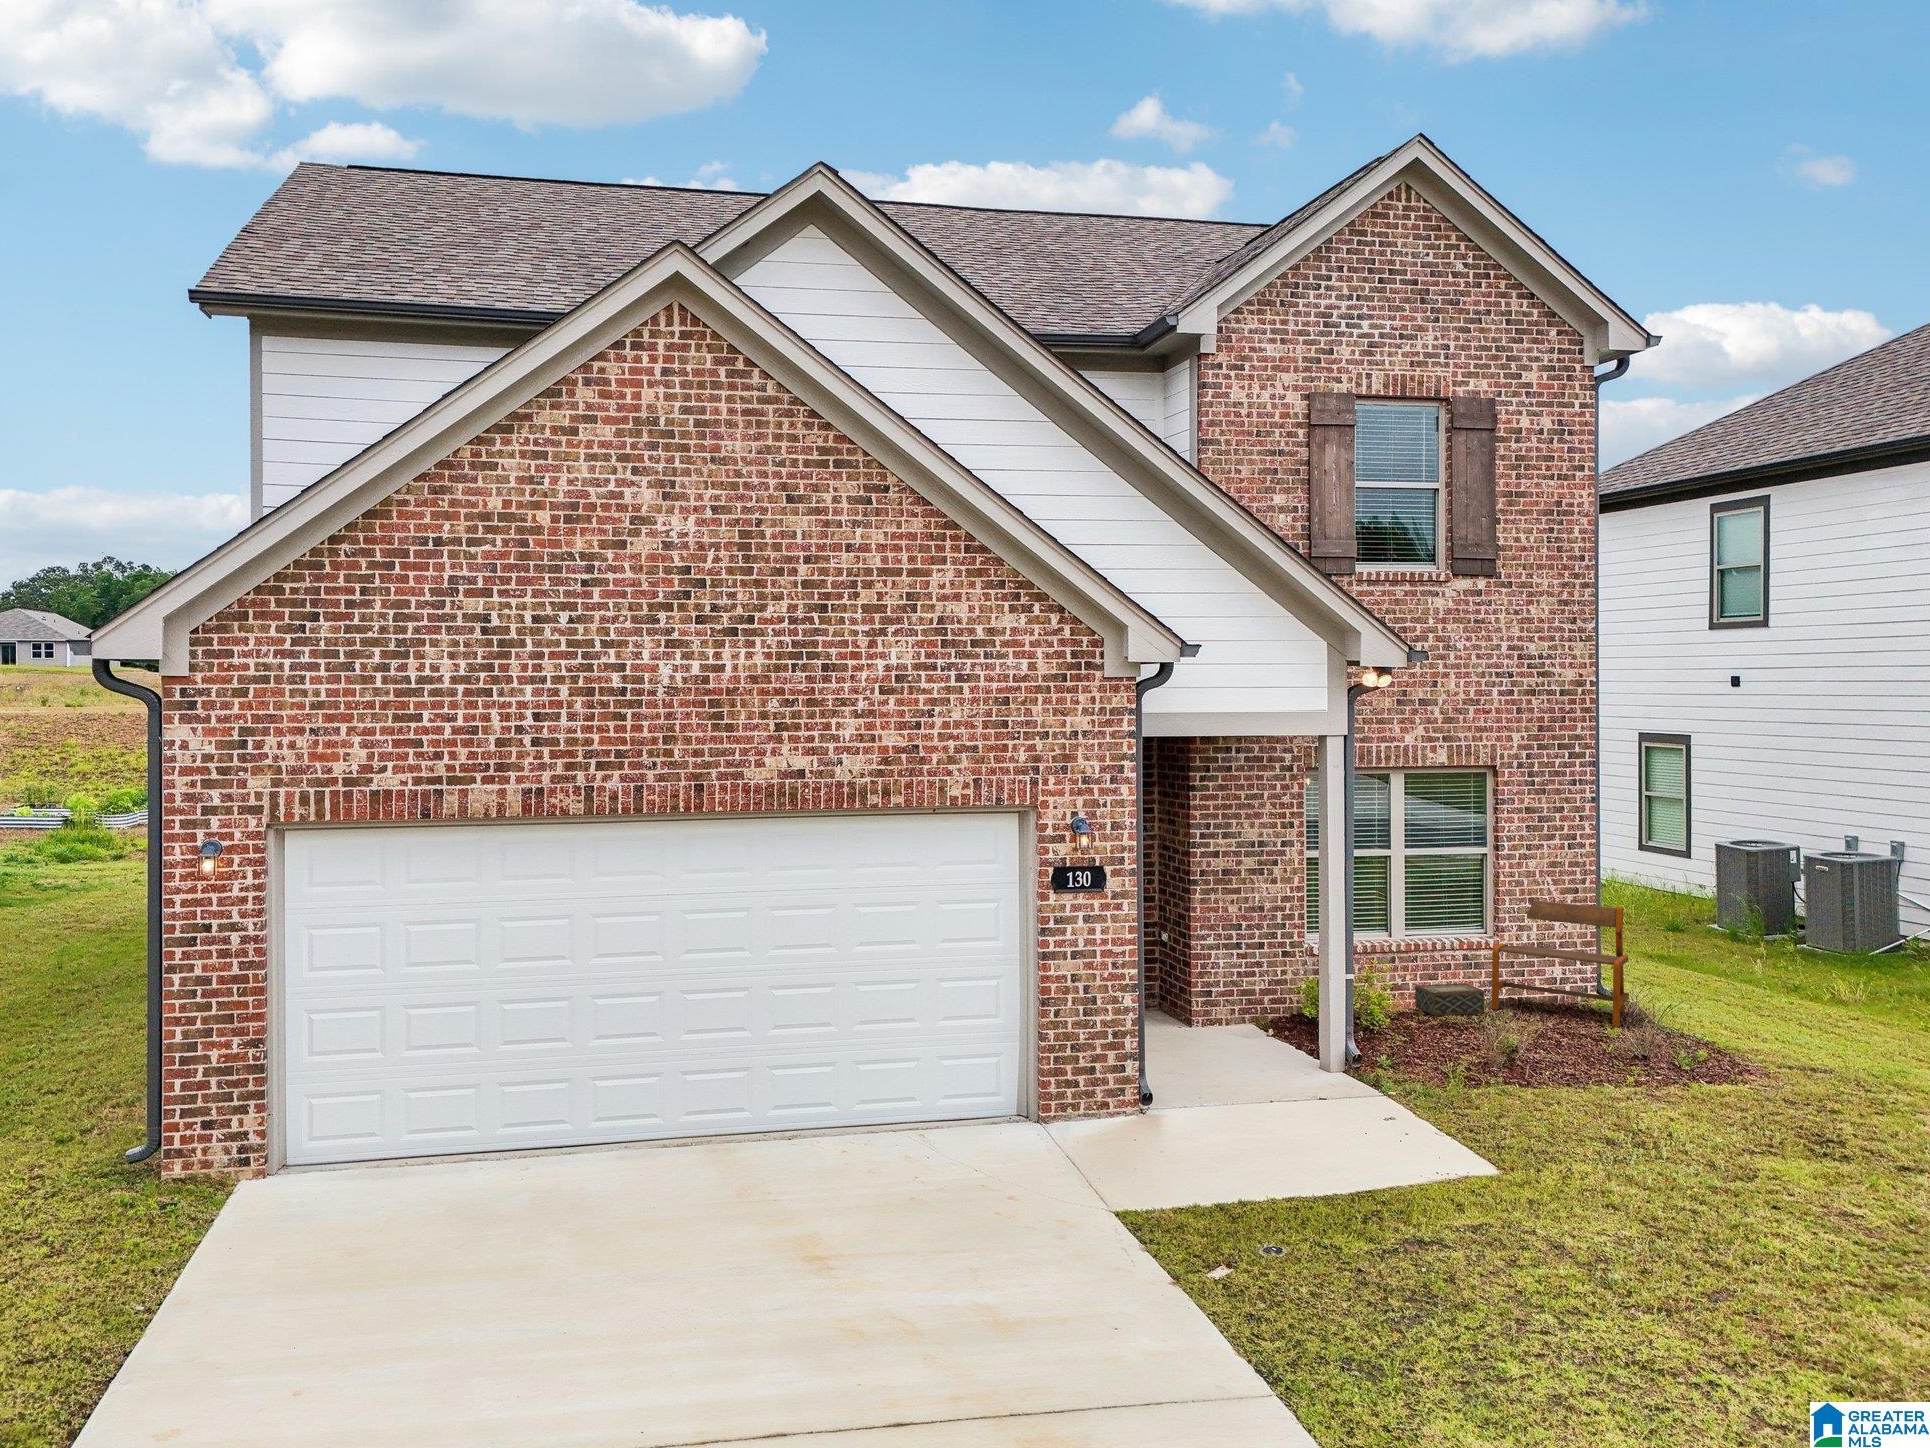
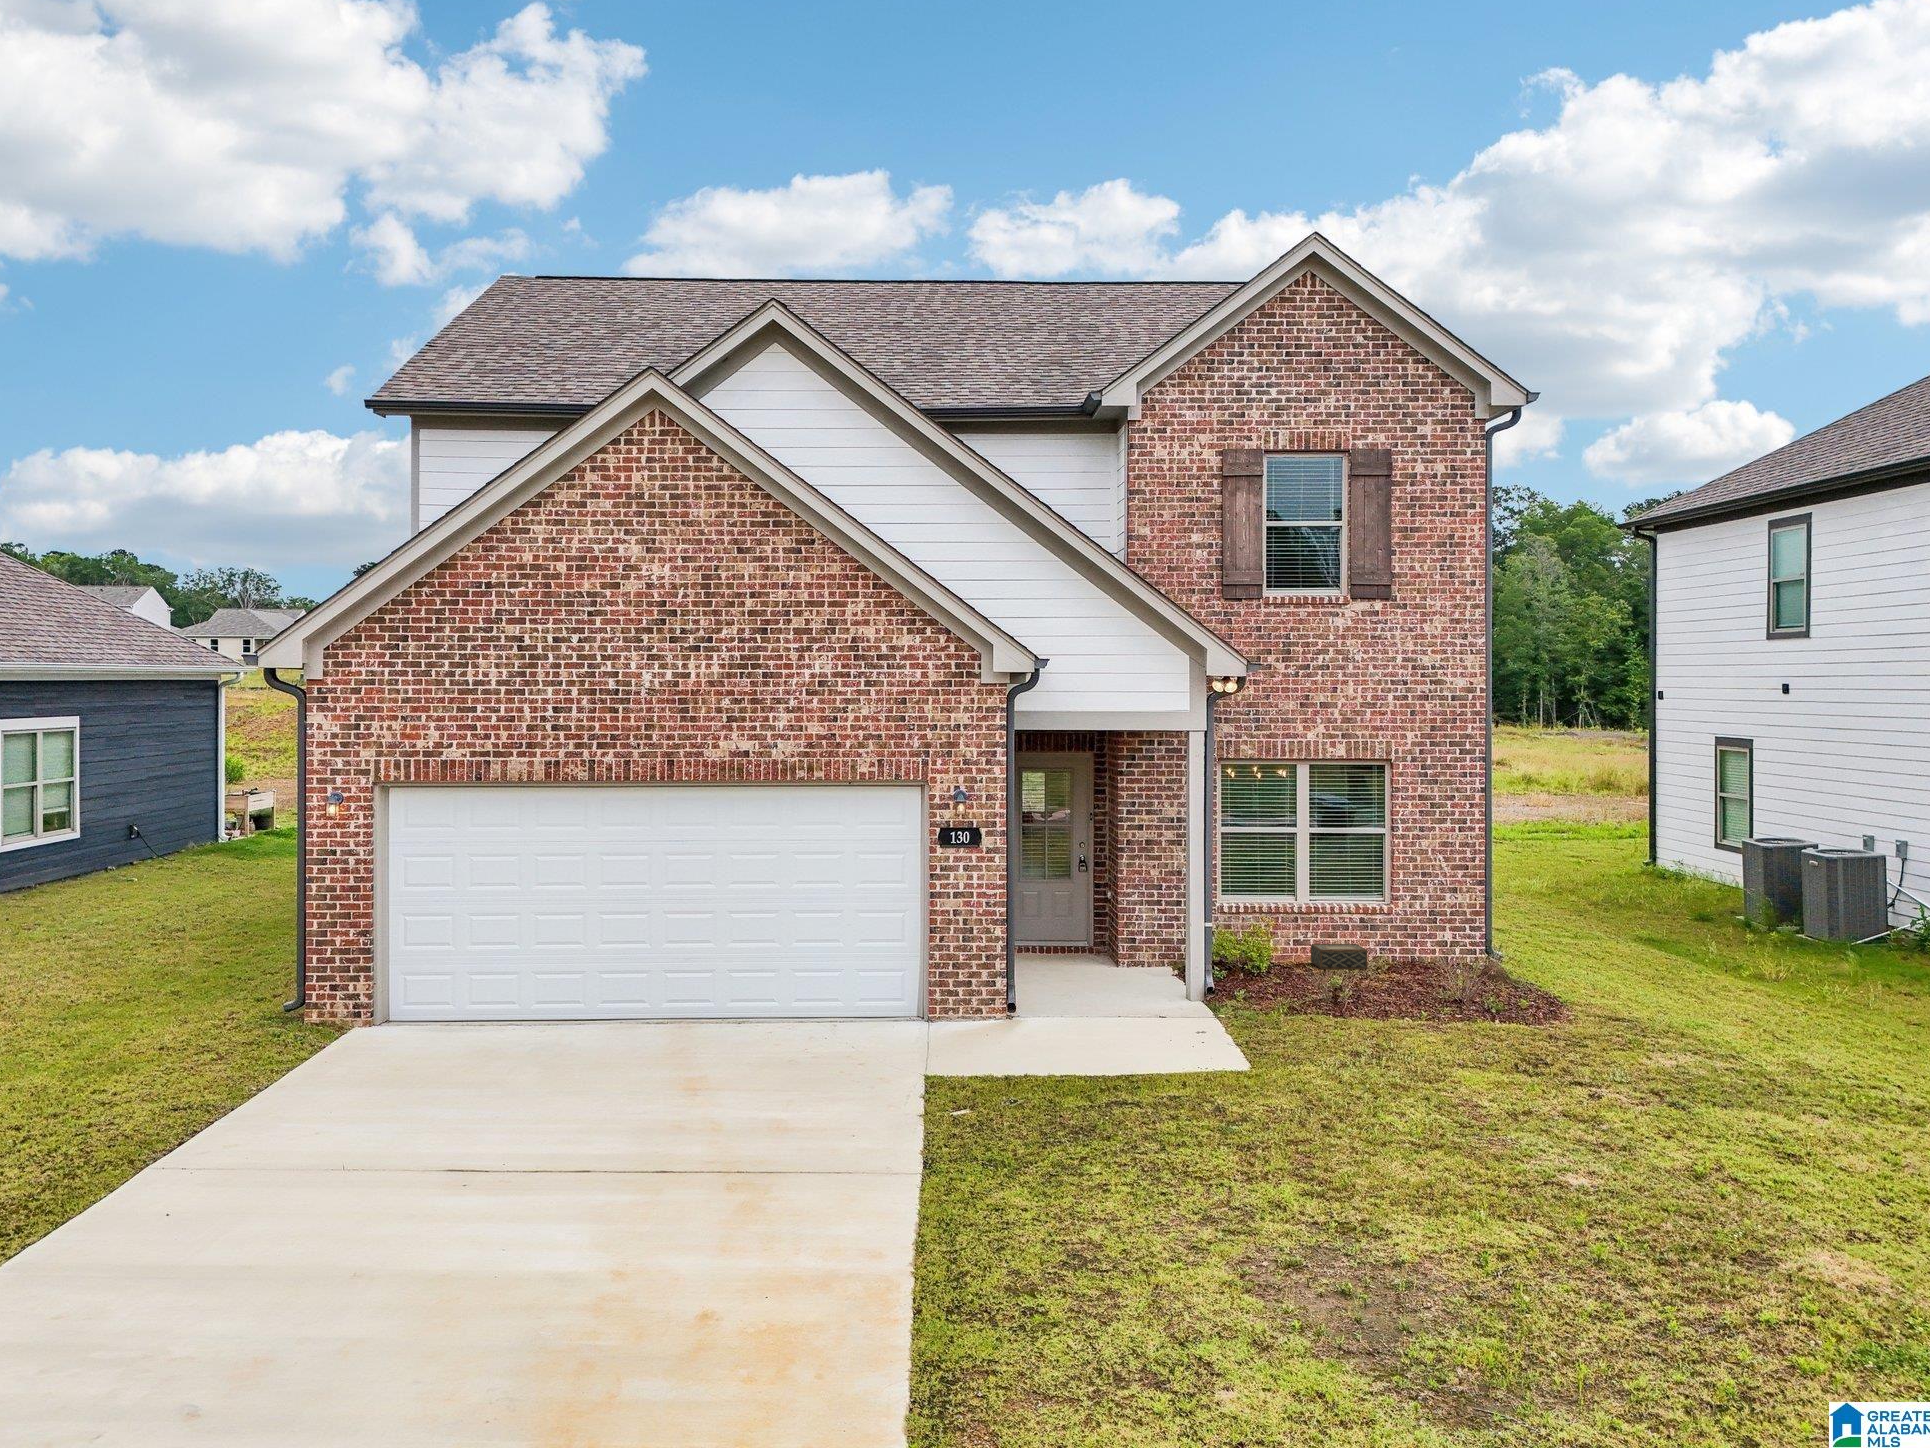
bench: present [1492,901,1629,1027] -> none [1377,873,1496,985]

